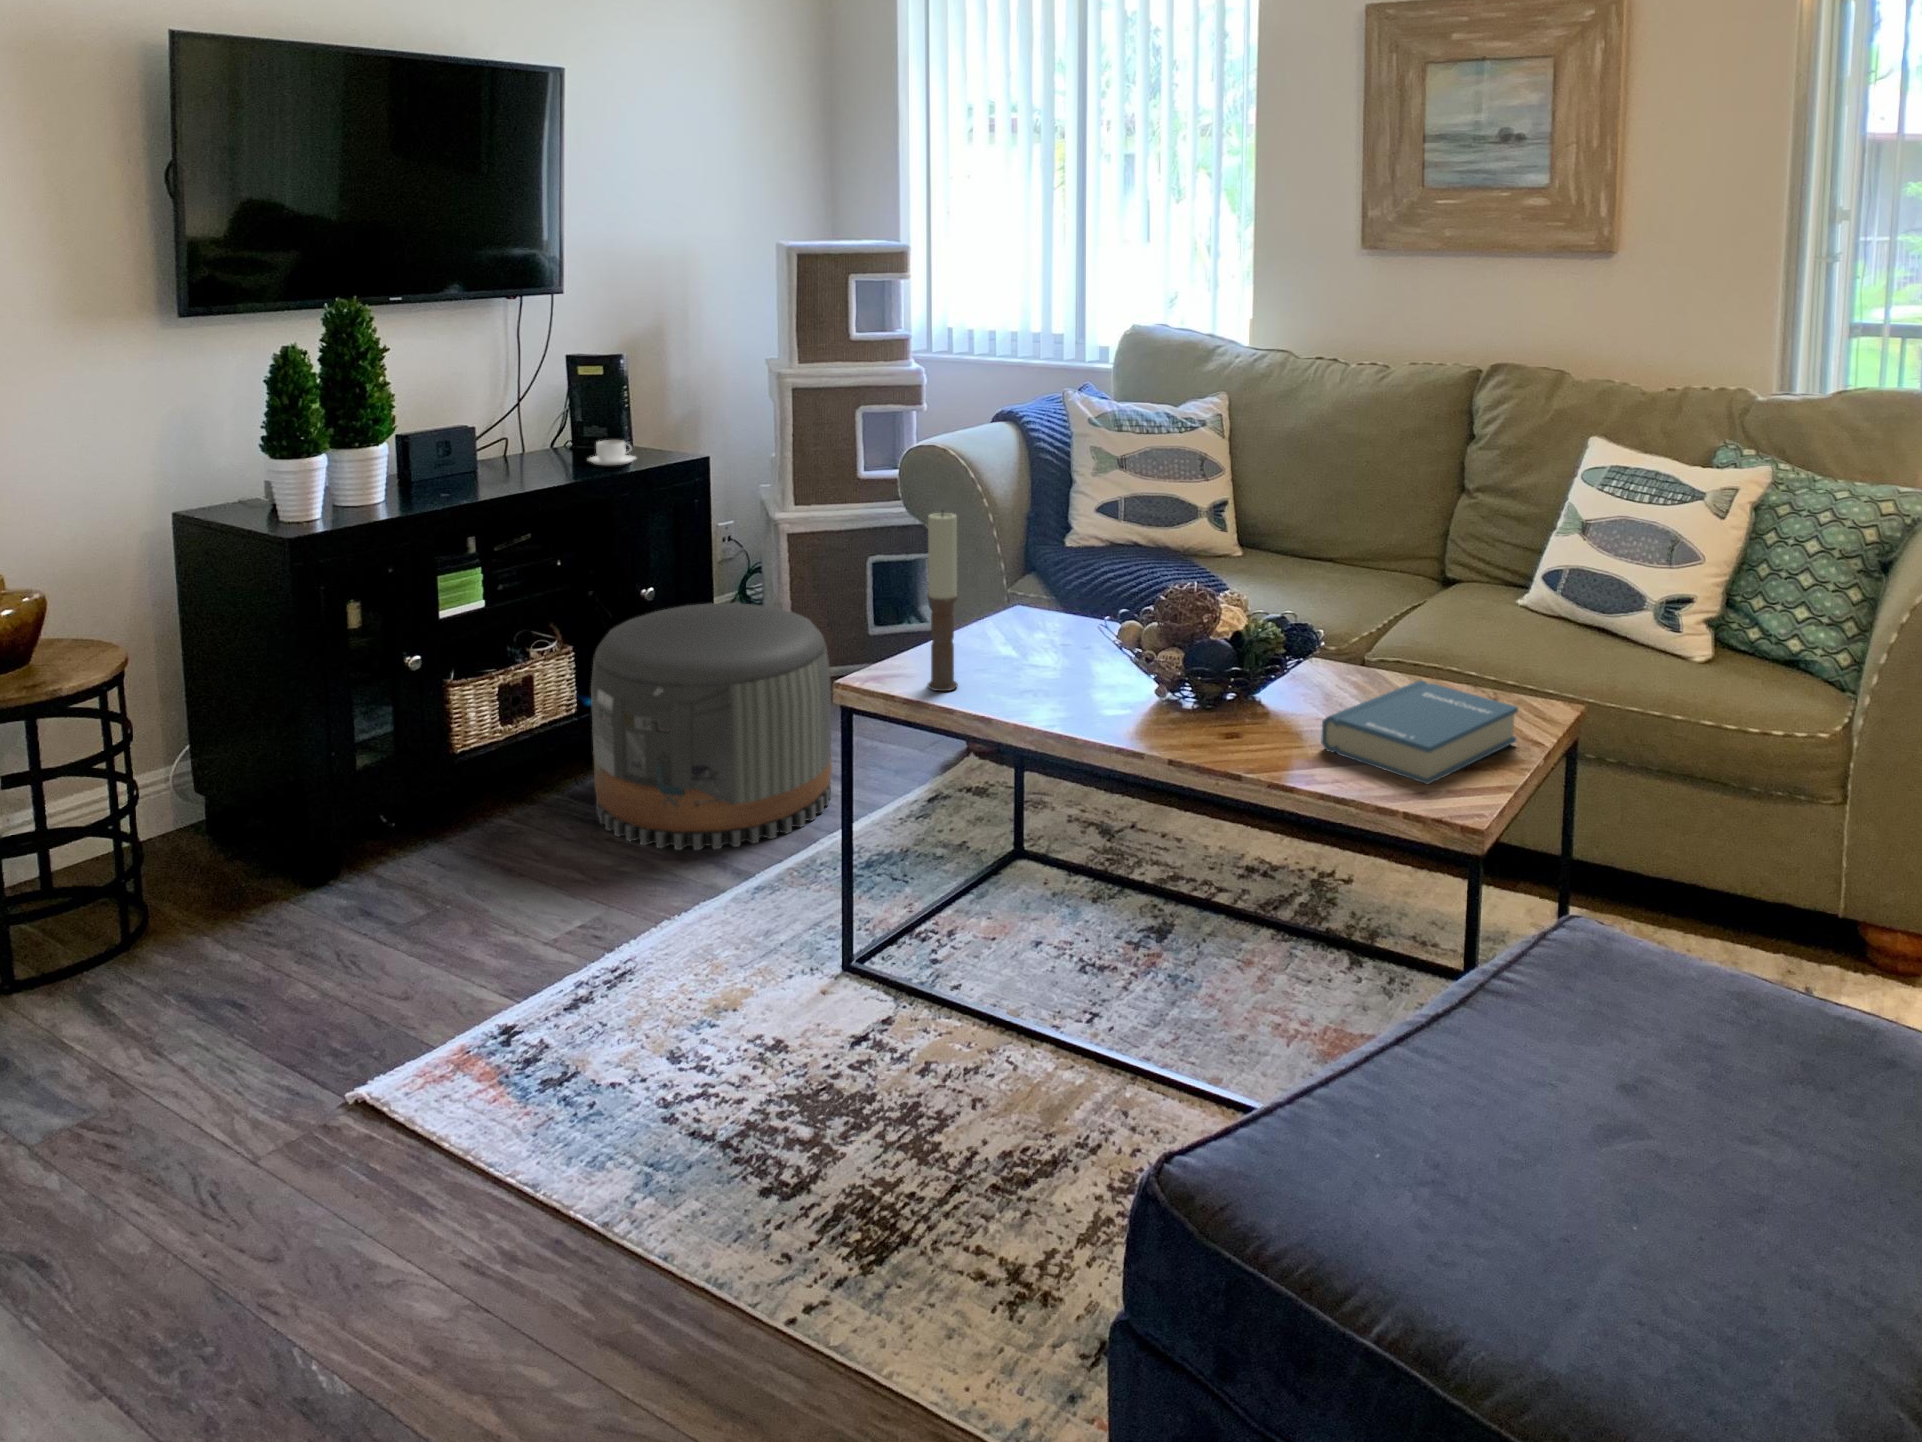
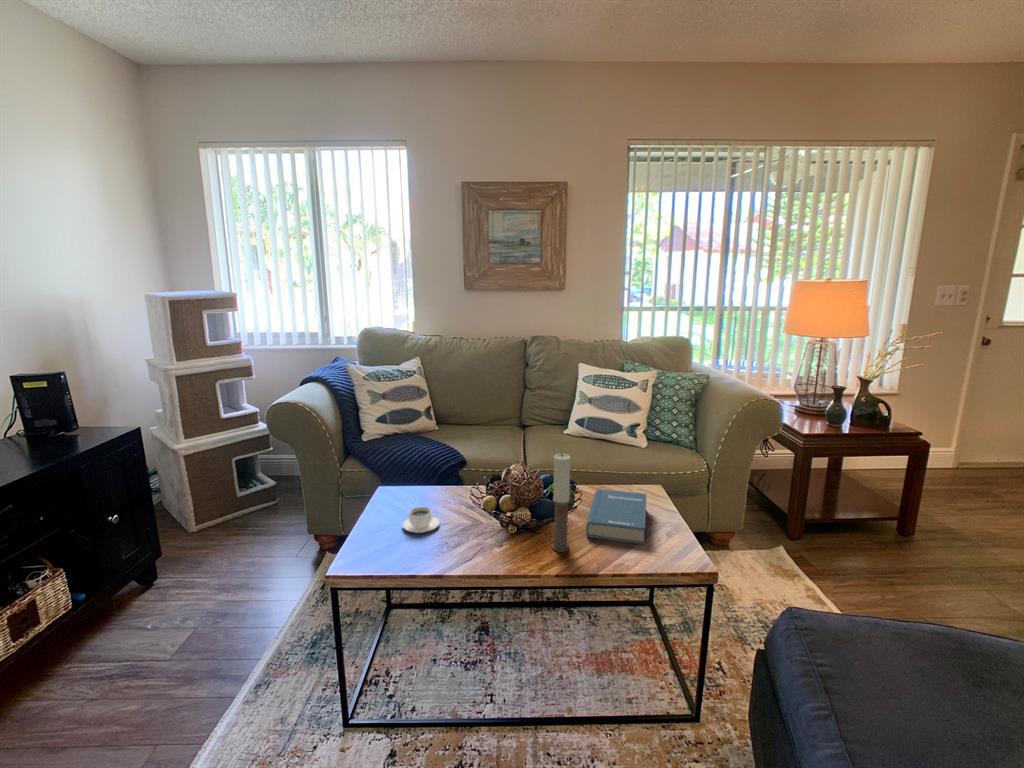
coffee cup: present [588,440,636,465] -> present [403,507,440,533]
candle: present [927,512,958,691] -> present [552,454,570,552]
pouf: present [591,603,832,850] -> none [91,511,268,687]

